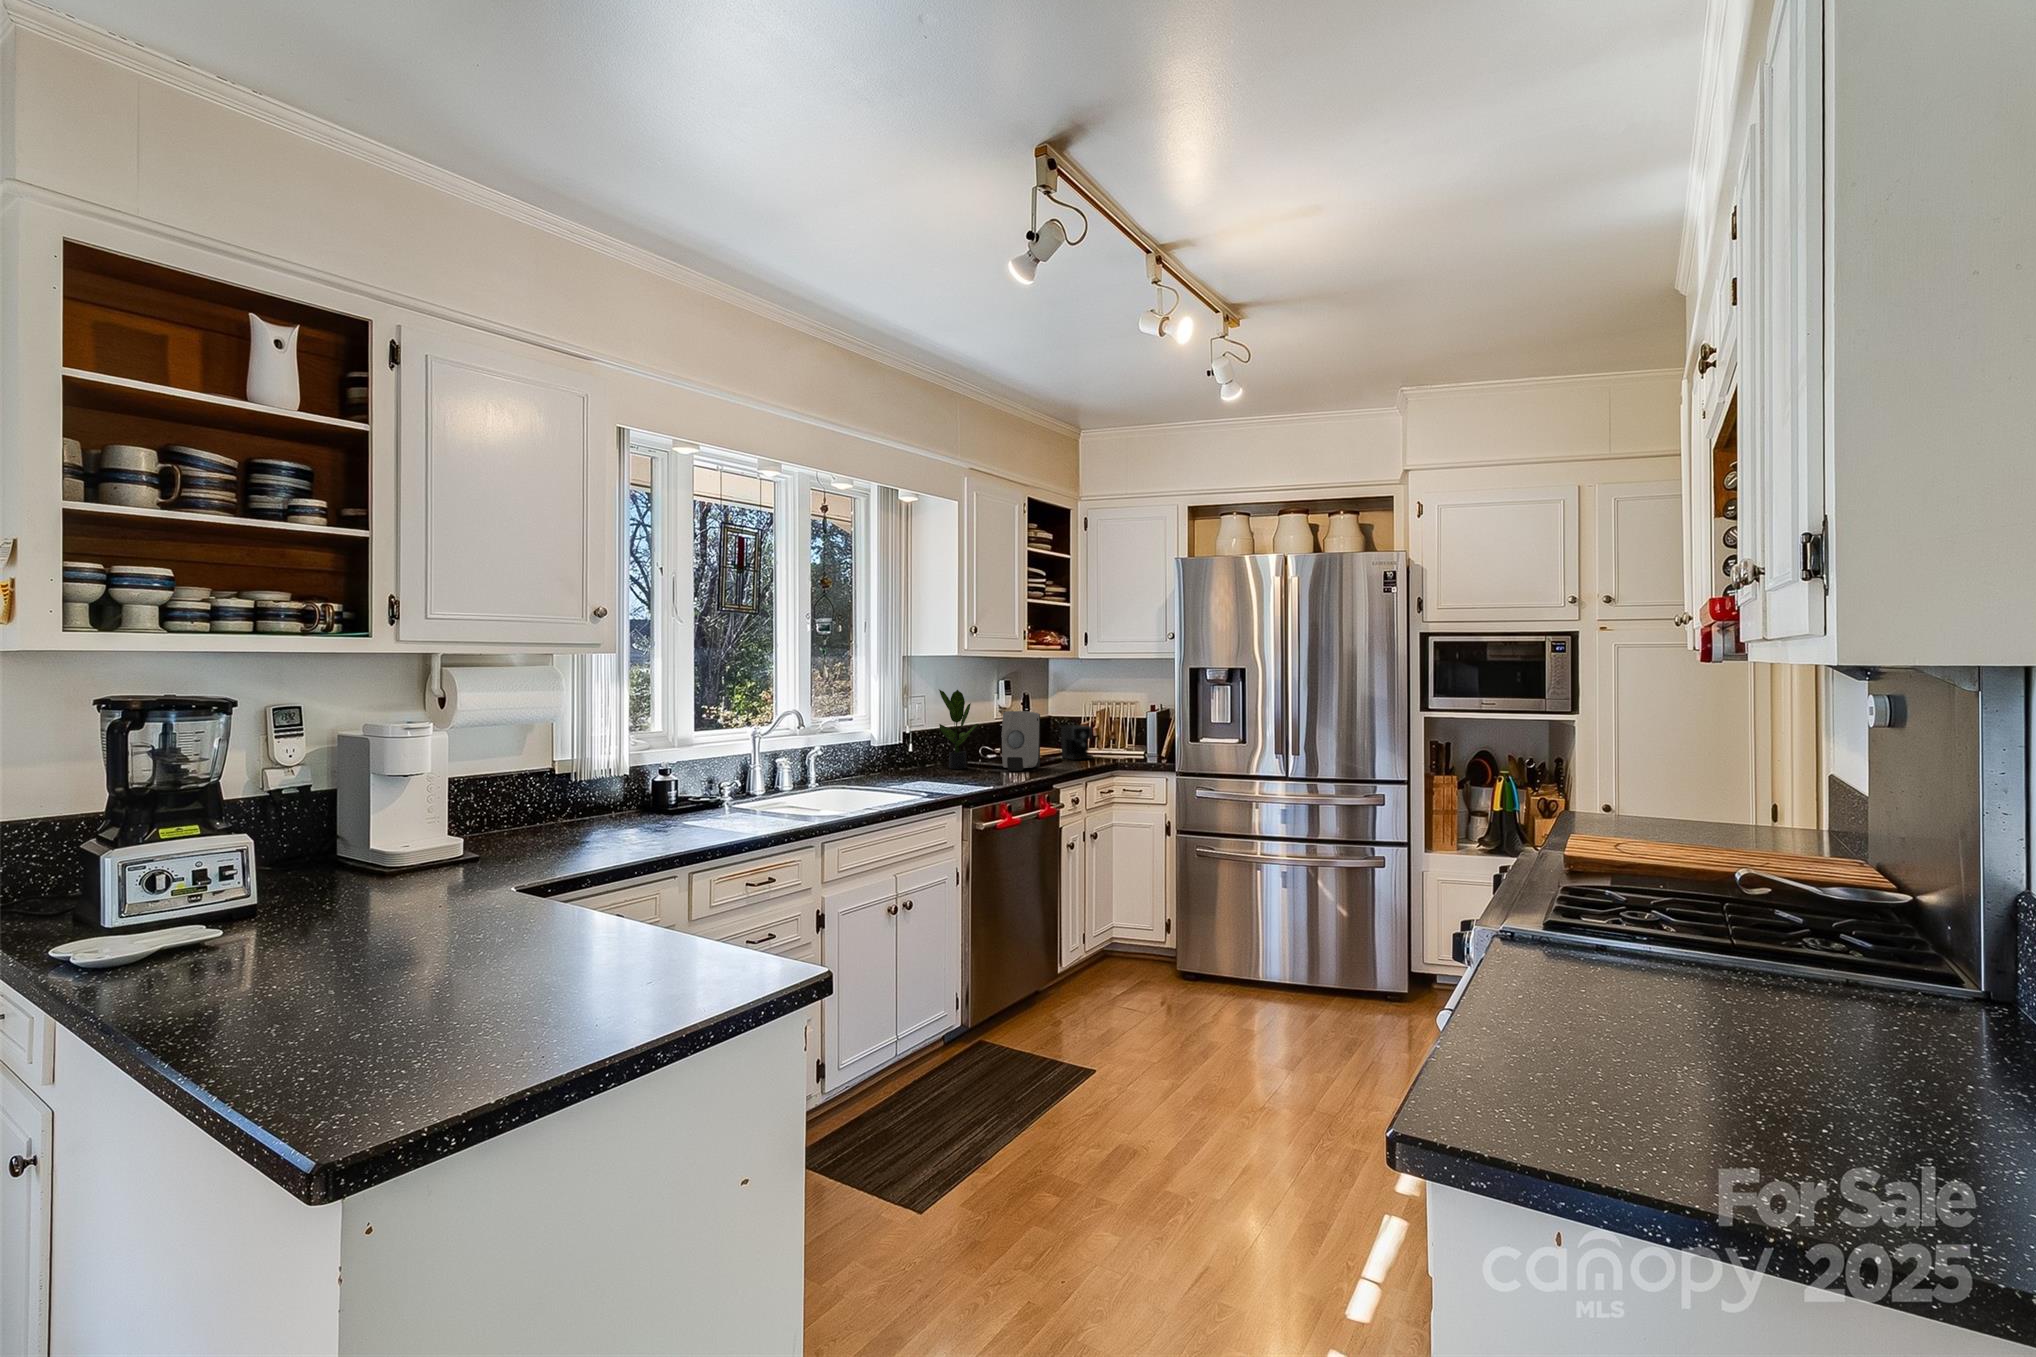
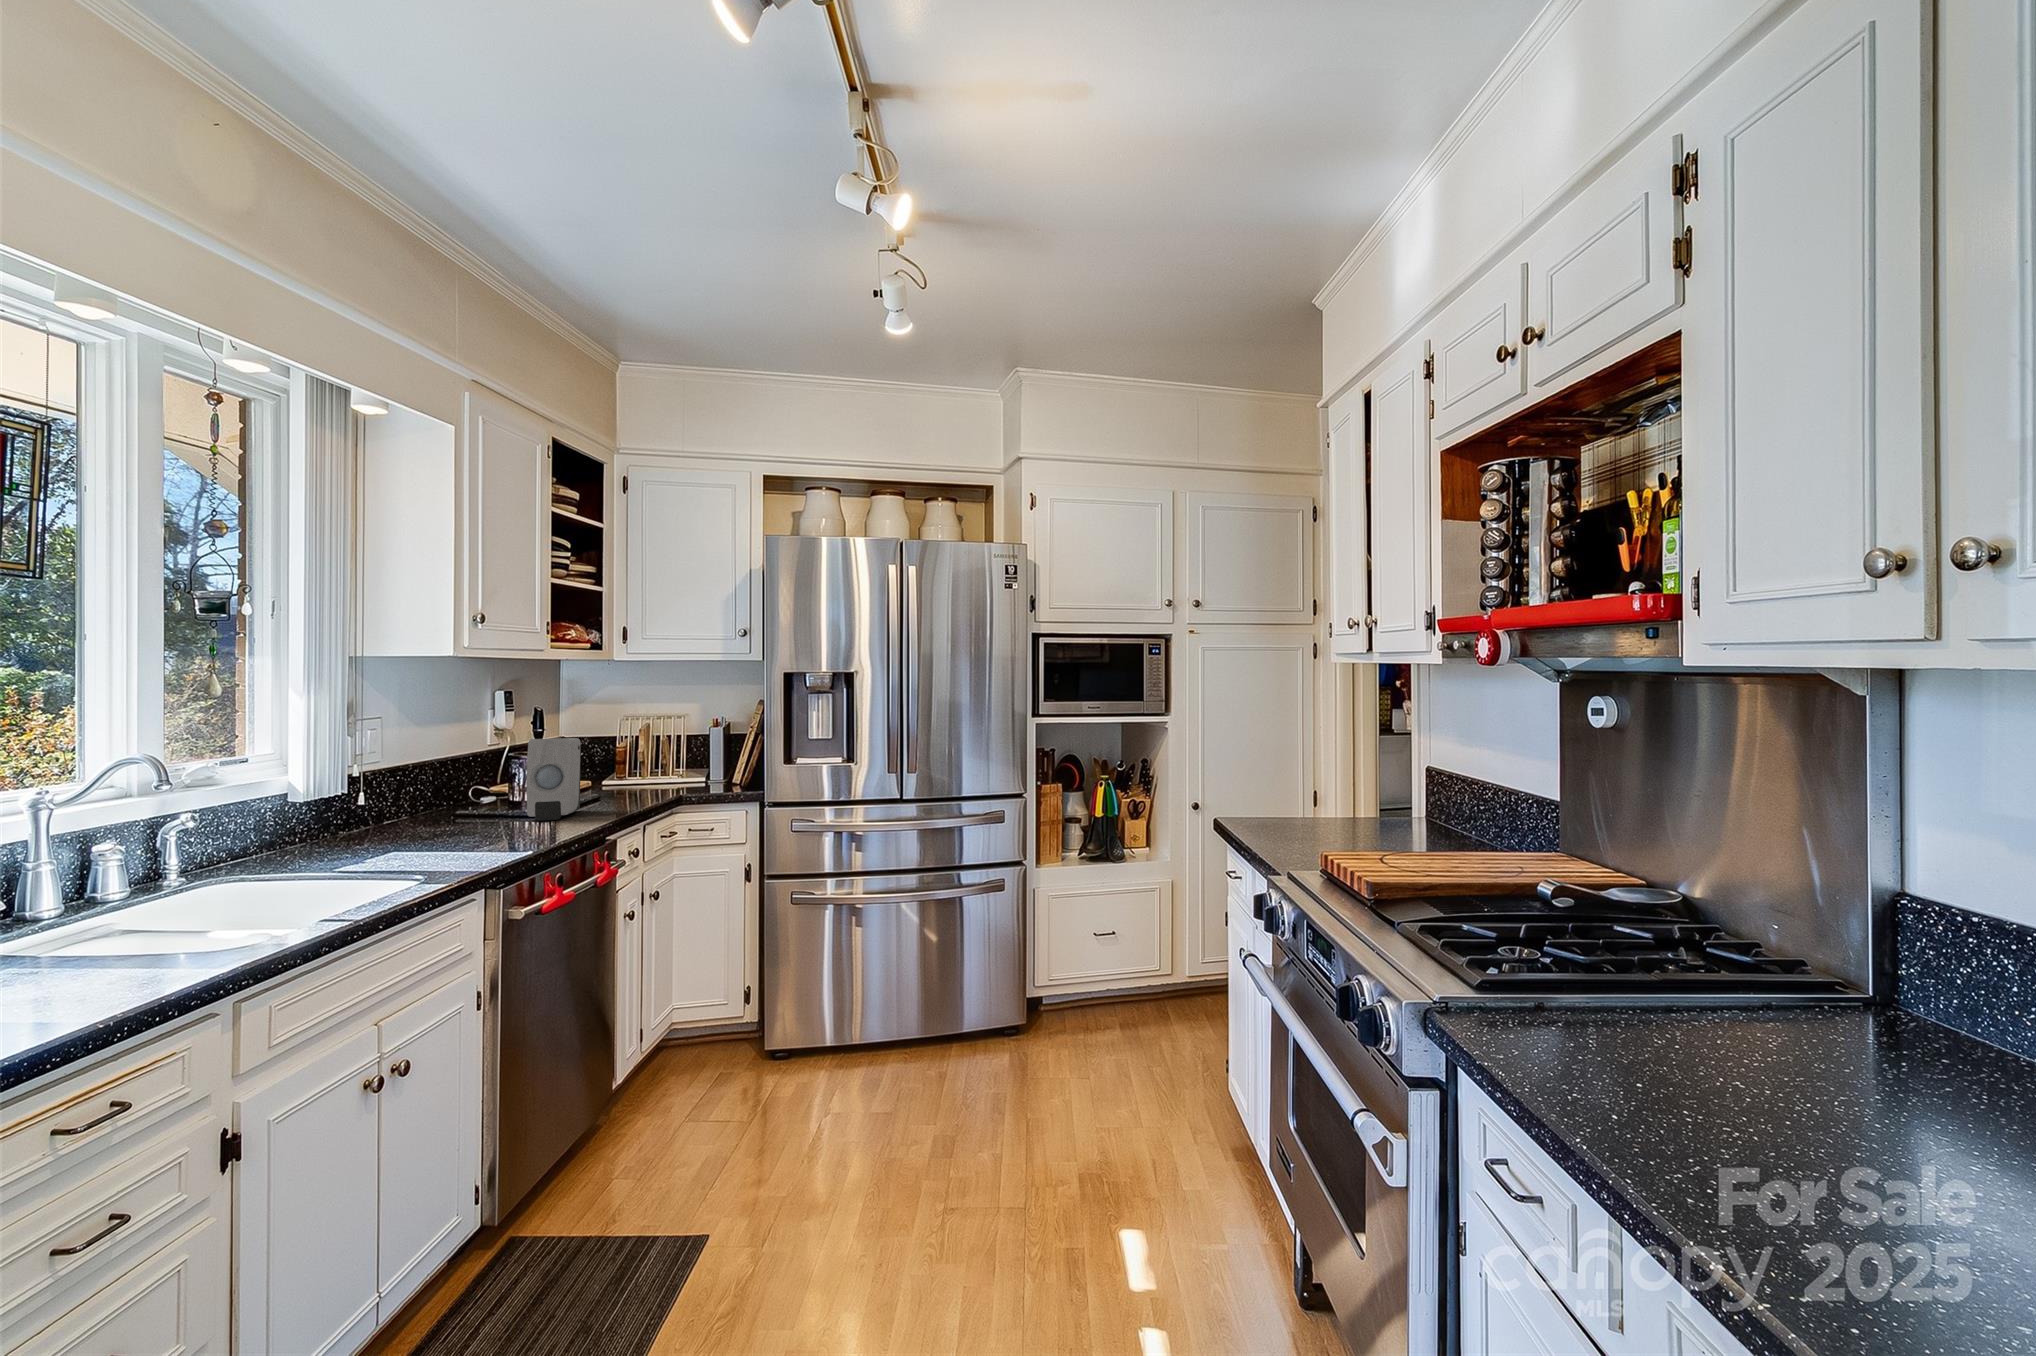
potted plant: present [939,690,978,769] -> none [414,706,484,824]
coffee maker: present [1061,725,1093,760] -> none [597,748,662,795]

